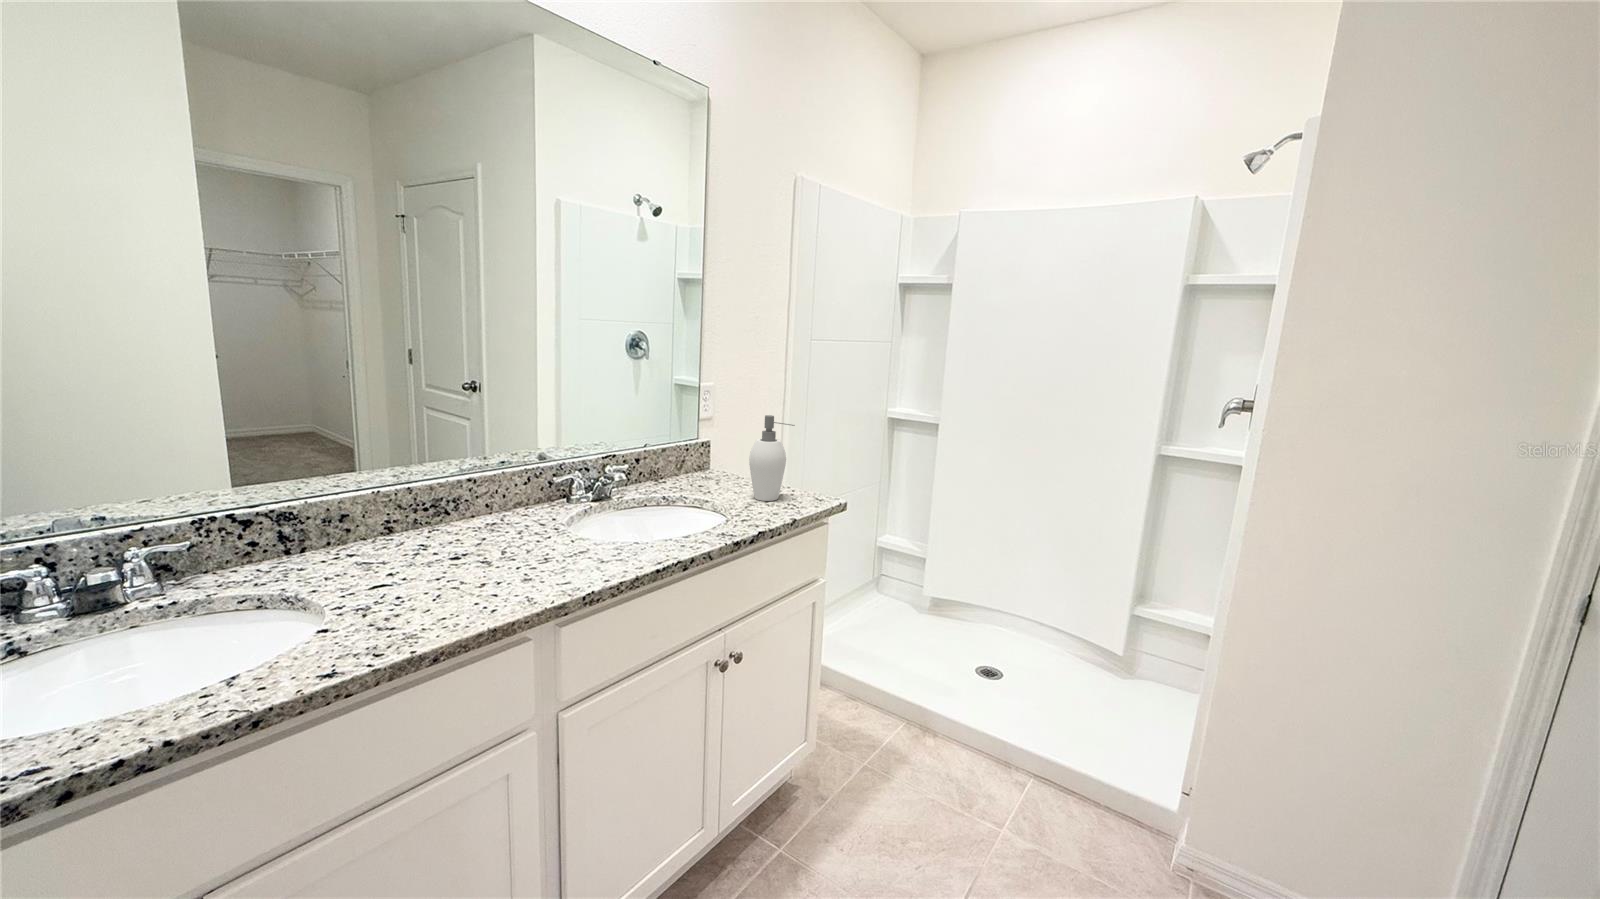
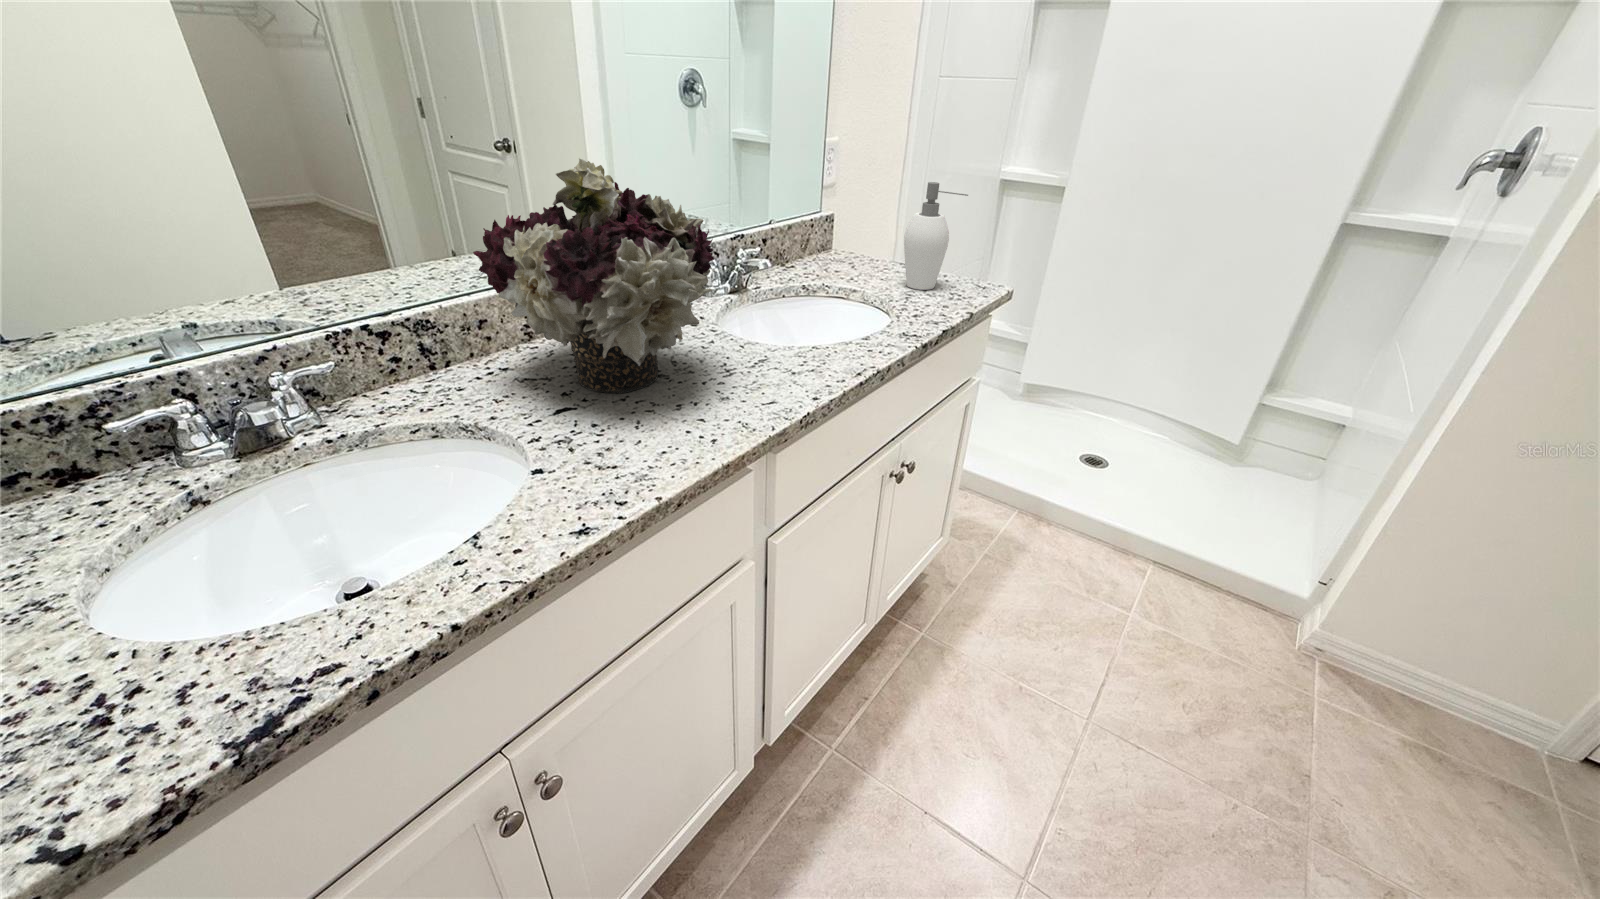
flower arrangement: none [332,391,533,575] -> present [473,158,714,394]

